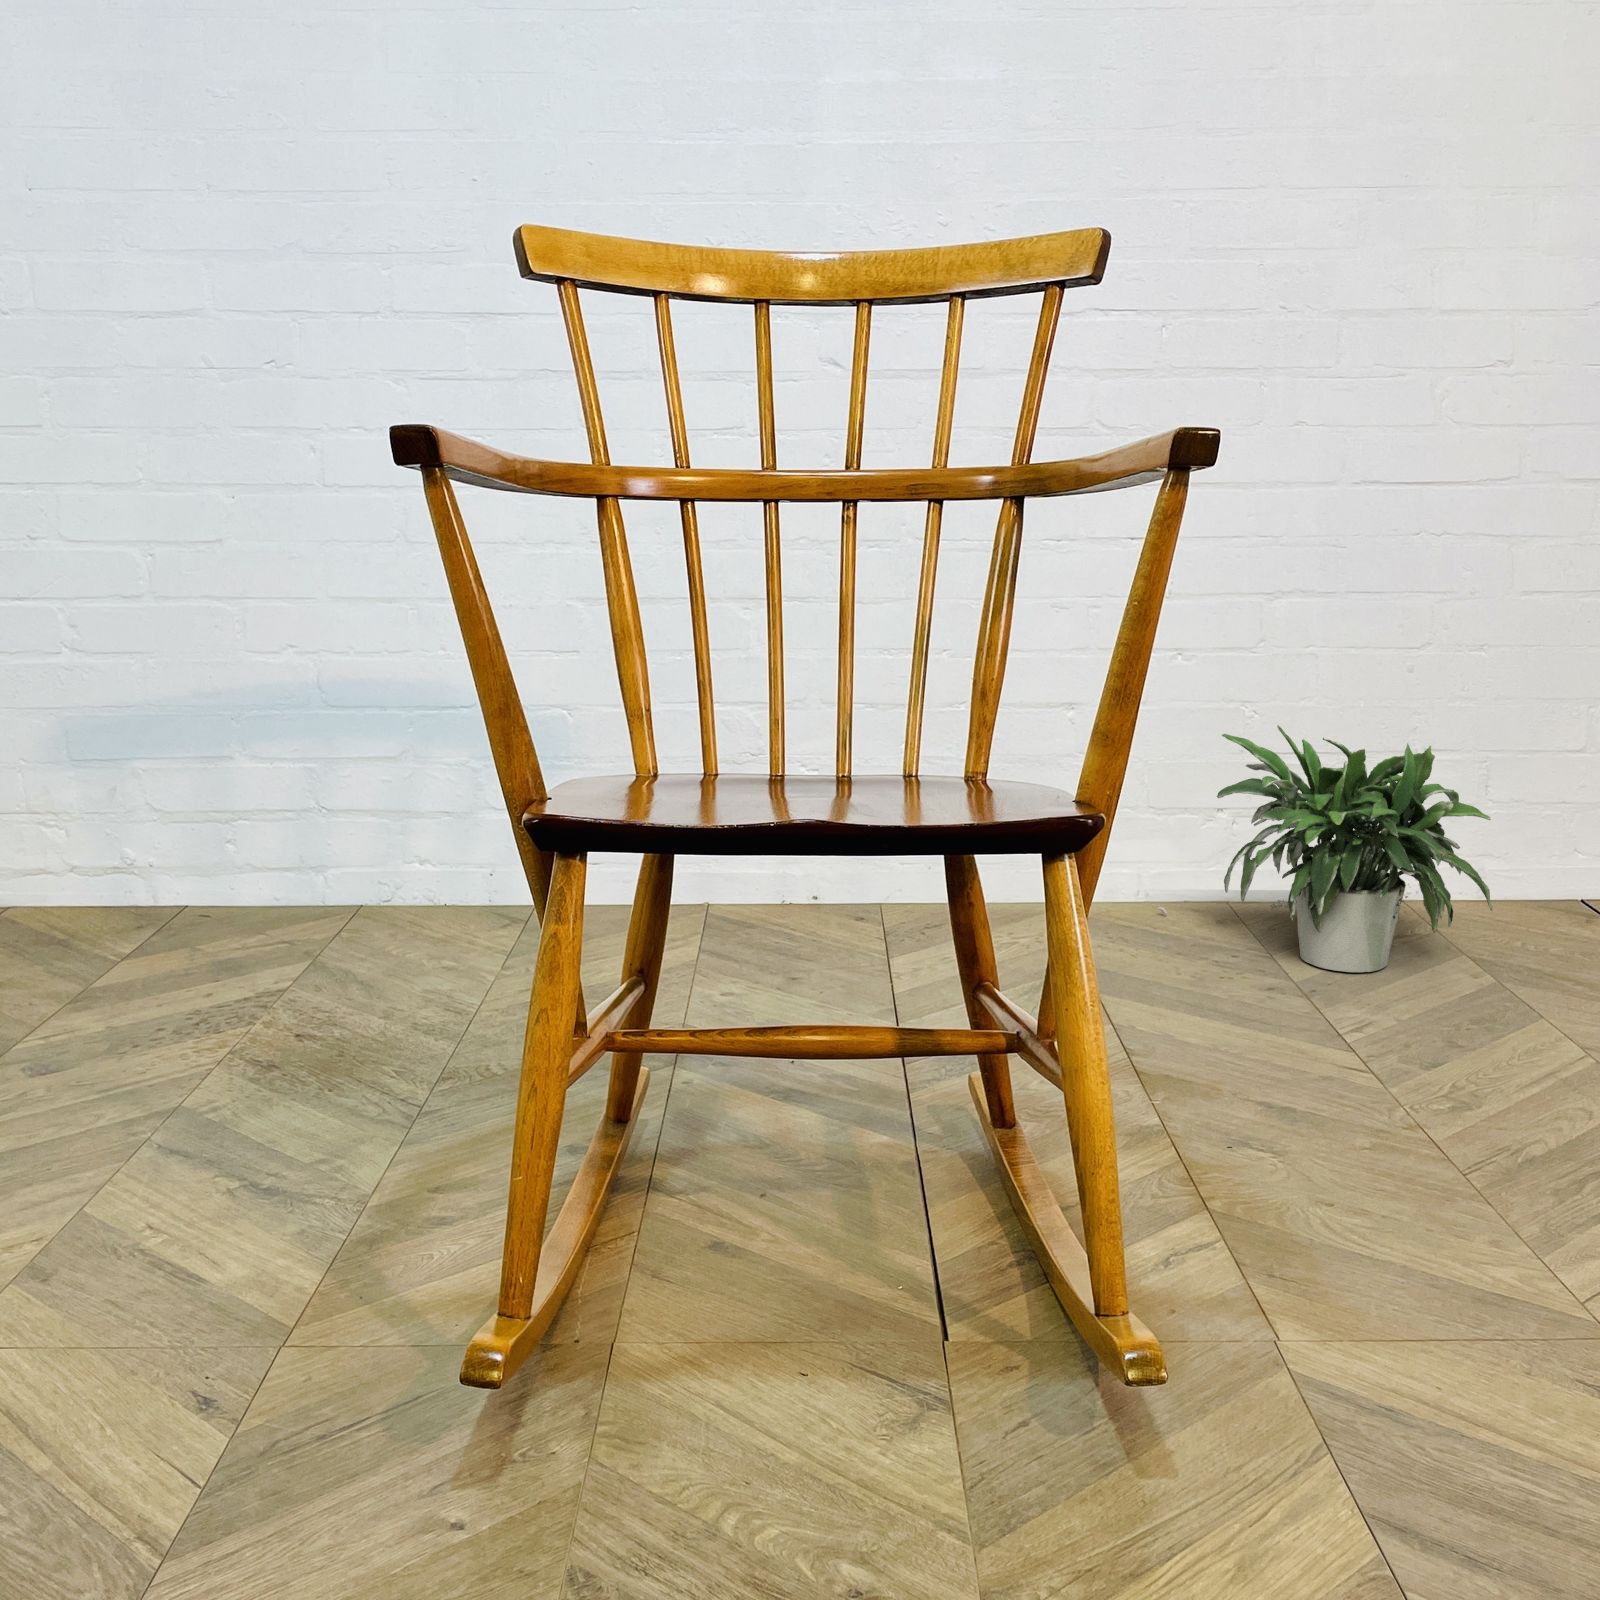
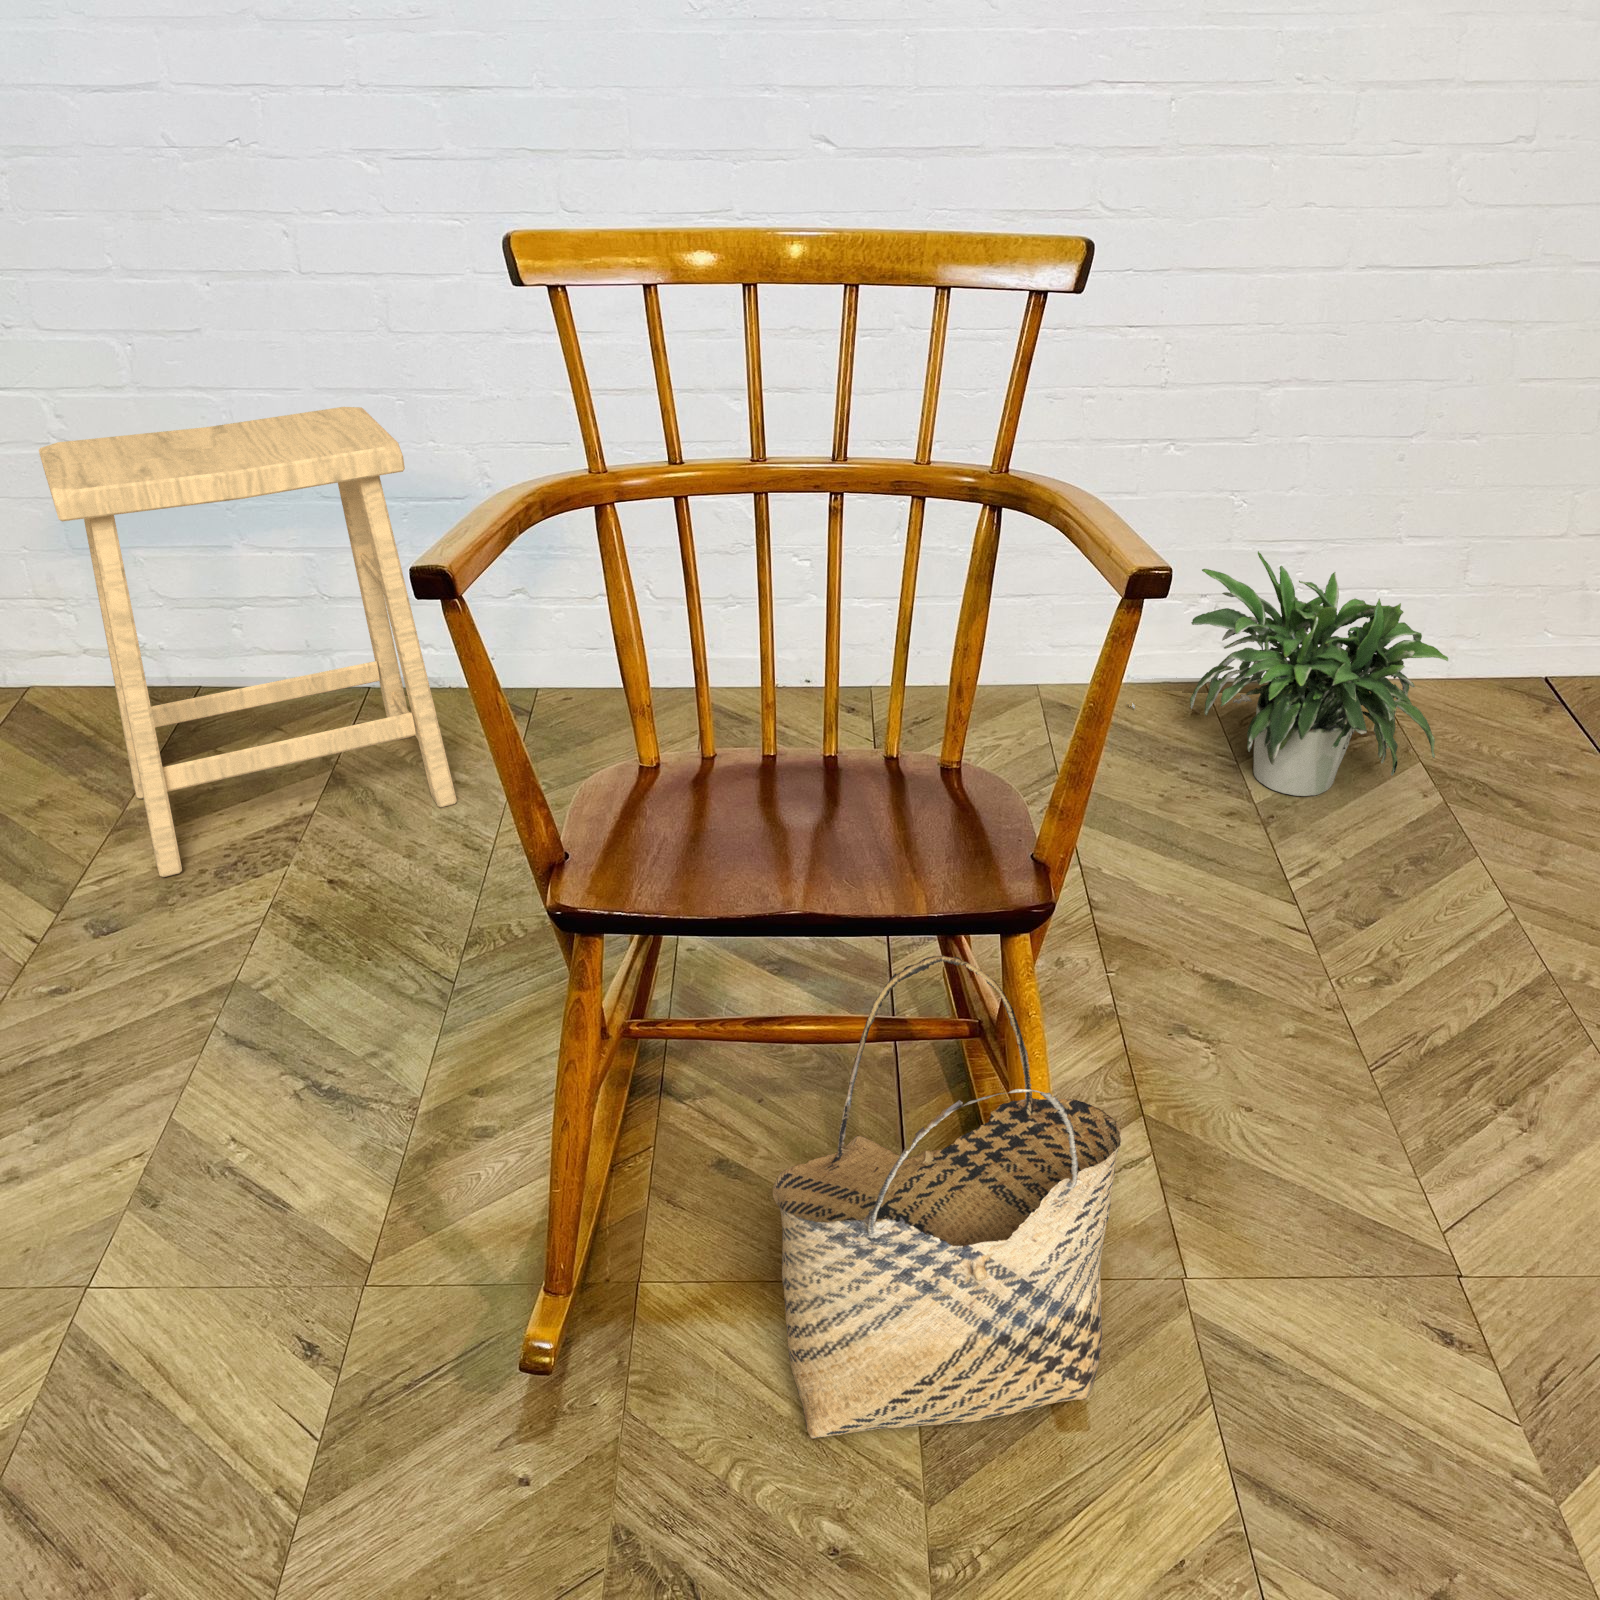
footstool: none [58,581,441,1030] -> present [39,407,457,877]
woven basket: none [775,855,1183,1472] -> present [773,955,1121,1439]

